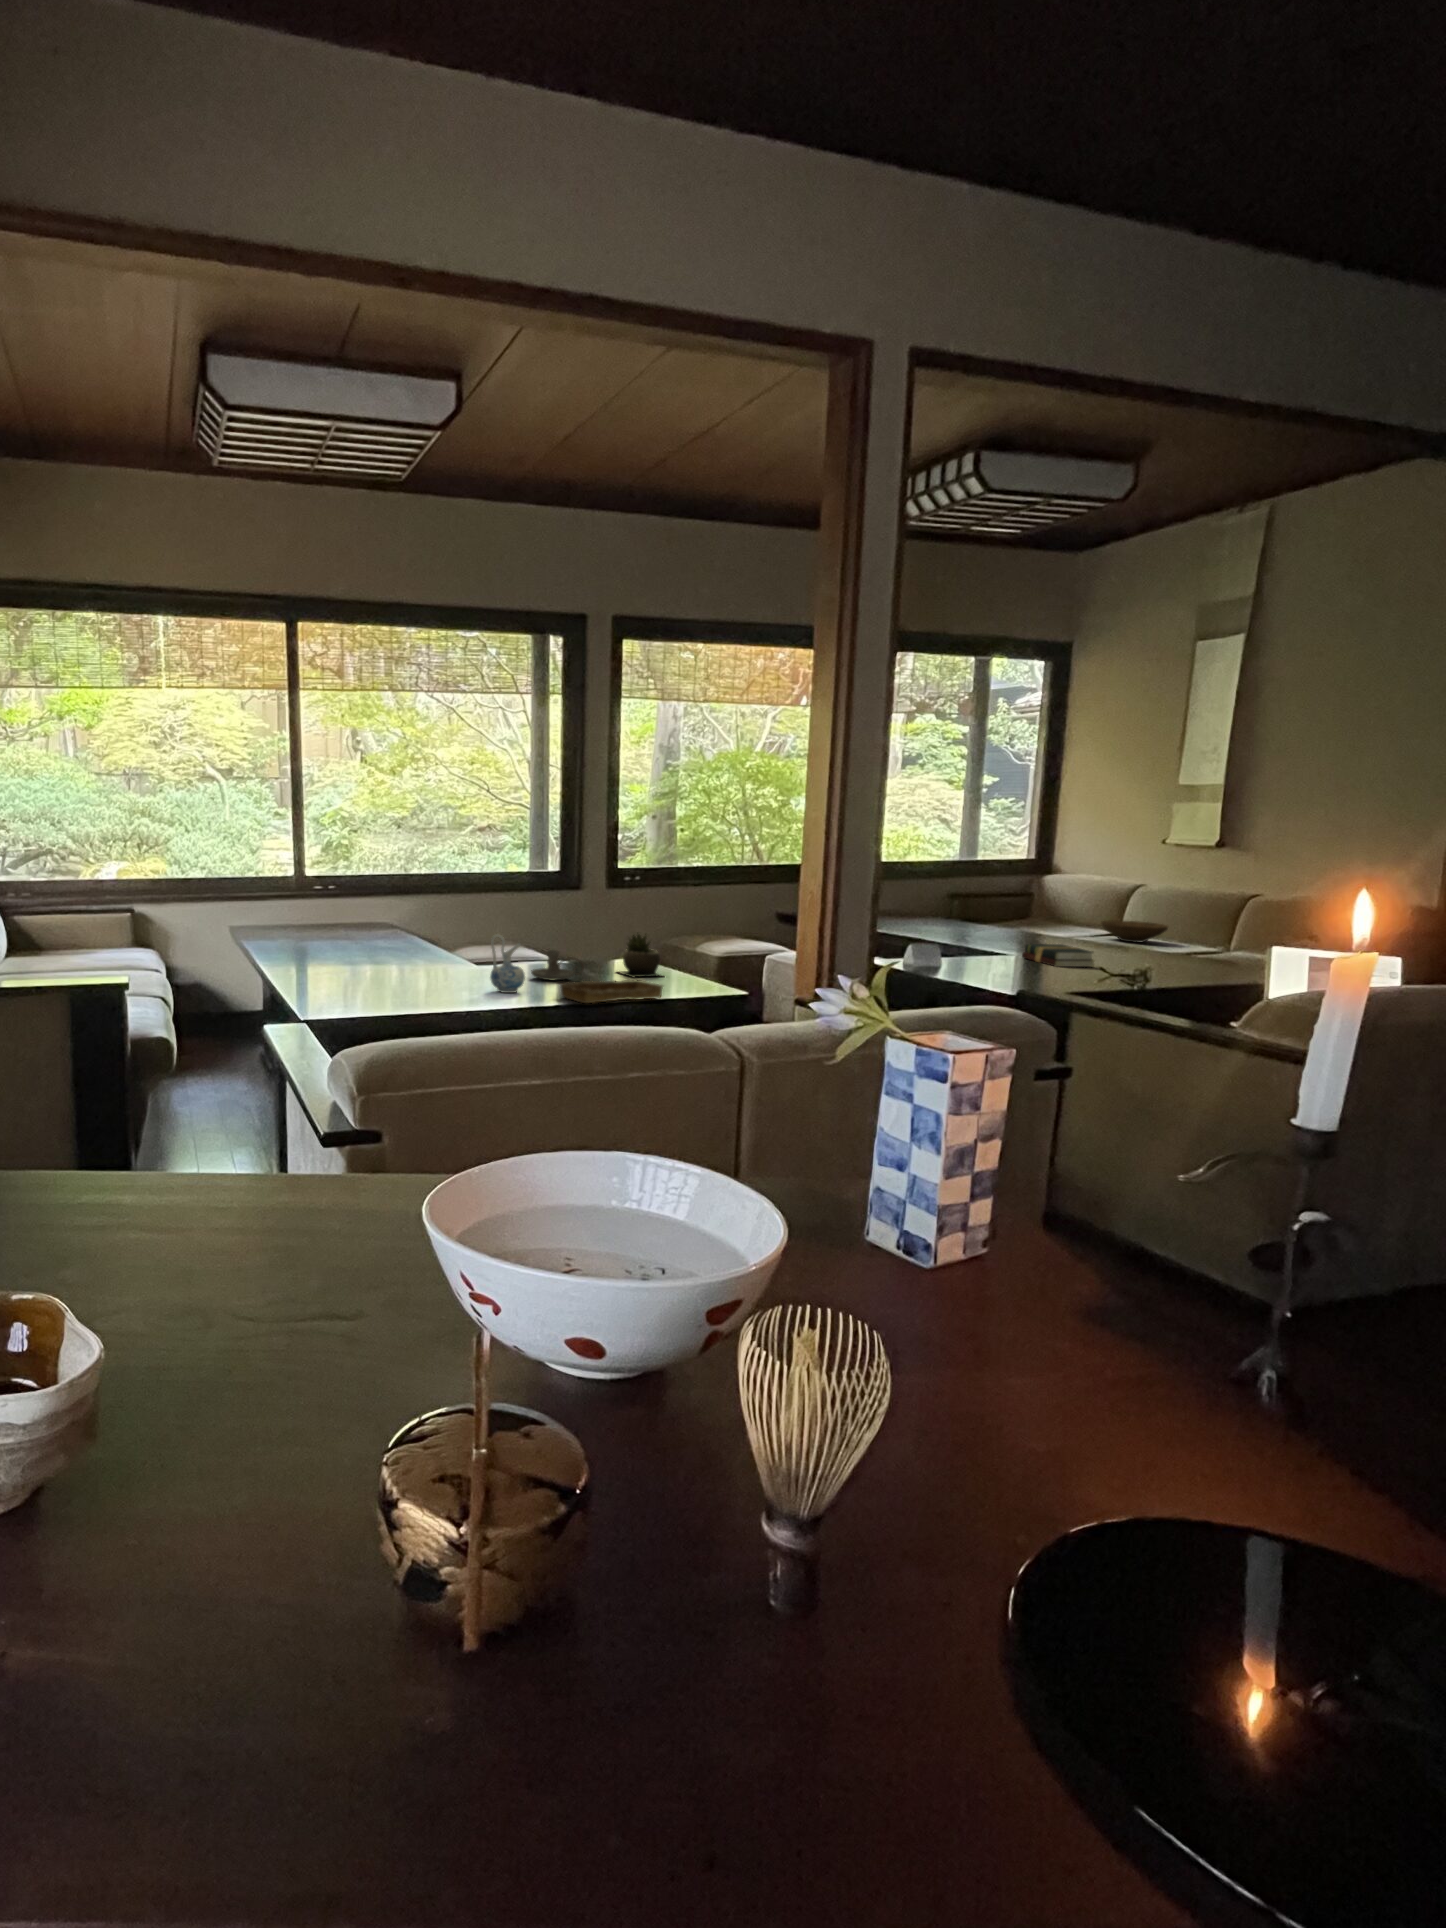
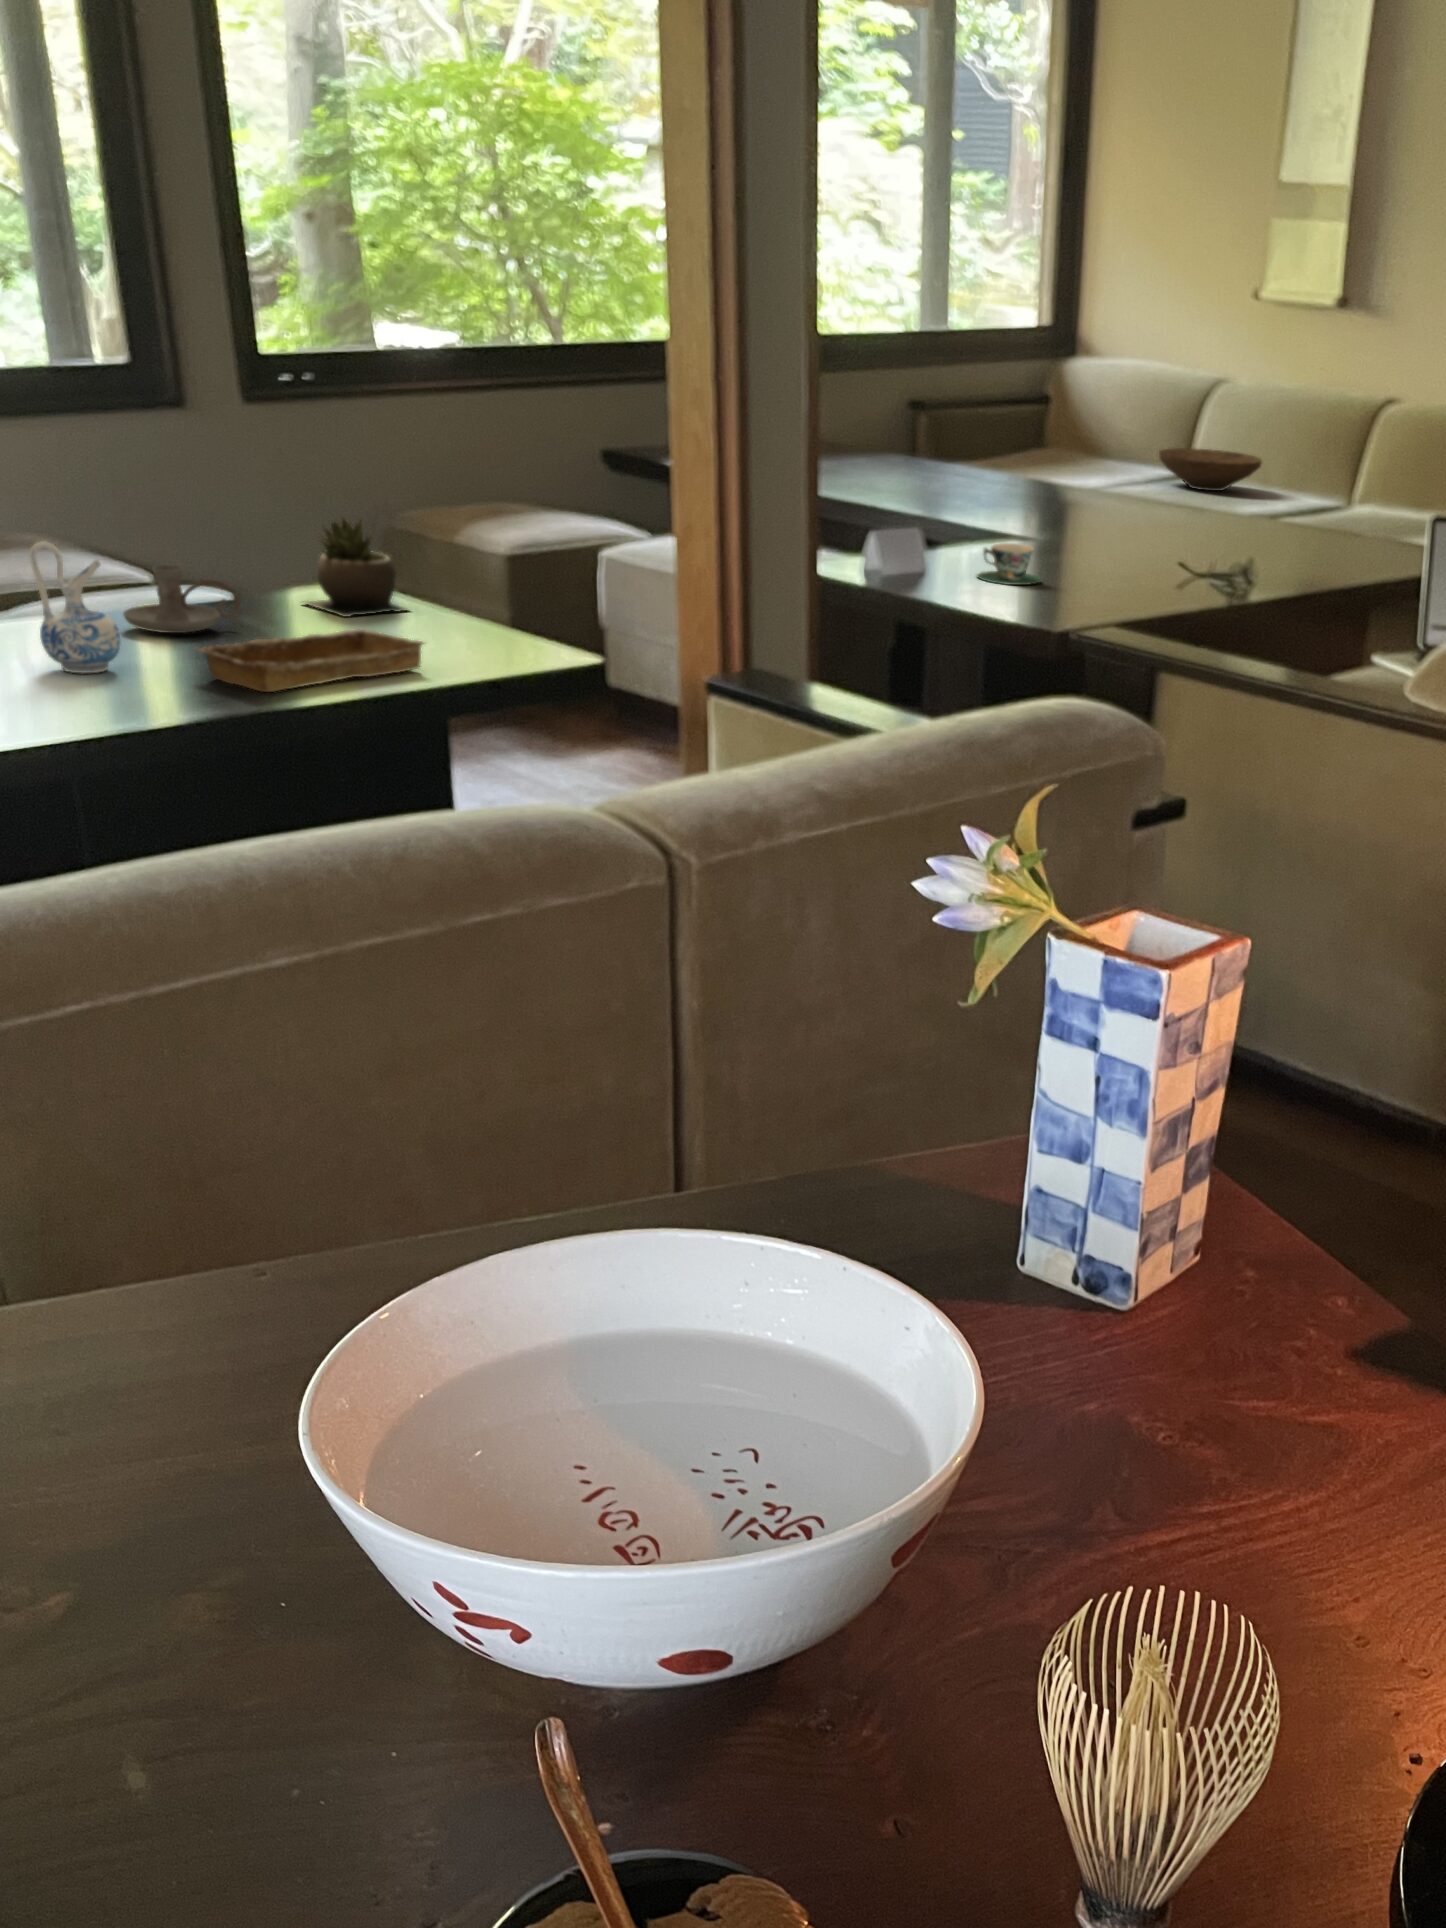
hardback book: present [1022,944,1094,967] -> none [1044,509,1163,555]
teacup: none [975,956,1014,977] -> present [977,543,1041,585]

